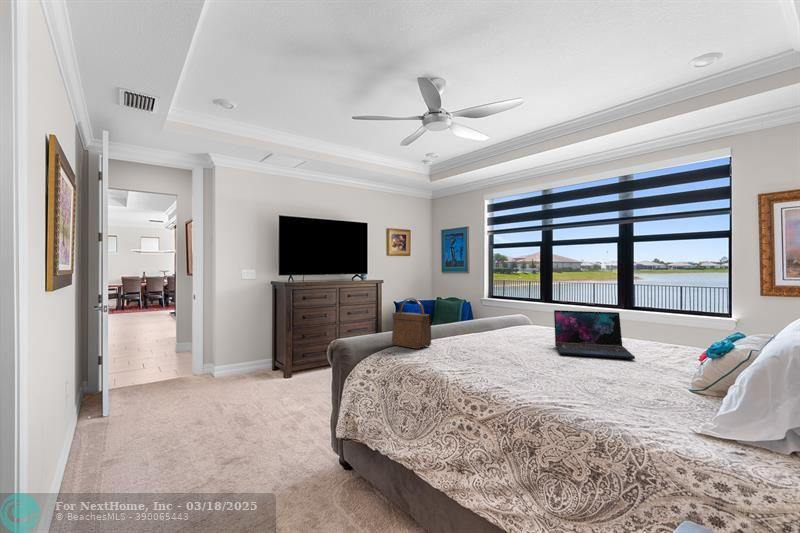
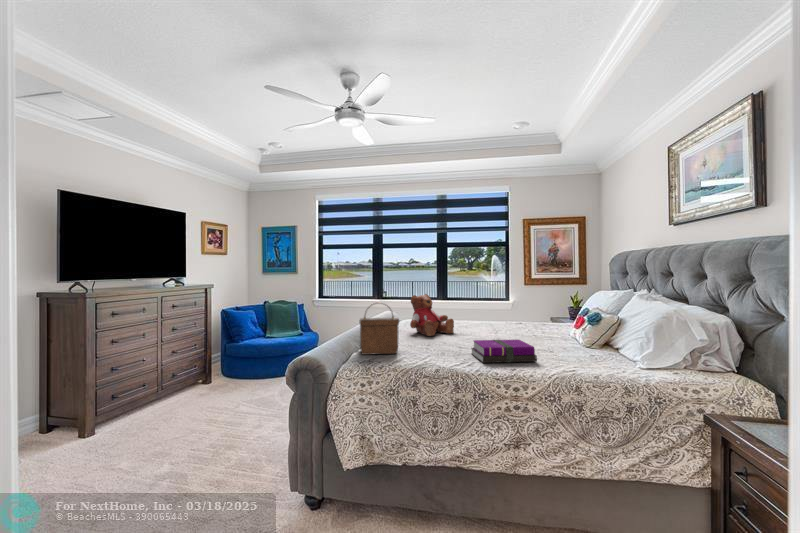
teddy bear: none [485,294,539,340] -> present [410,294,454,336]
laptop: present [554,310,635,359] -> none [471,304,537,340]
notebook: none [474,347,551,383] -> present [471,340,537,363]

